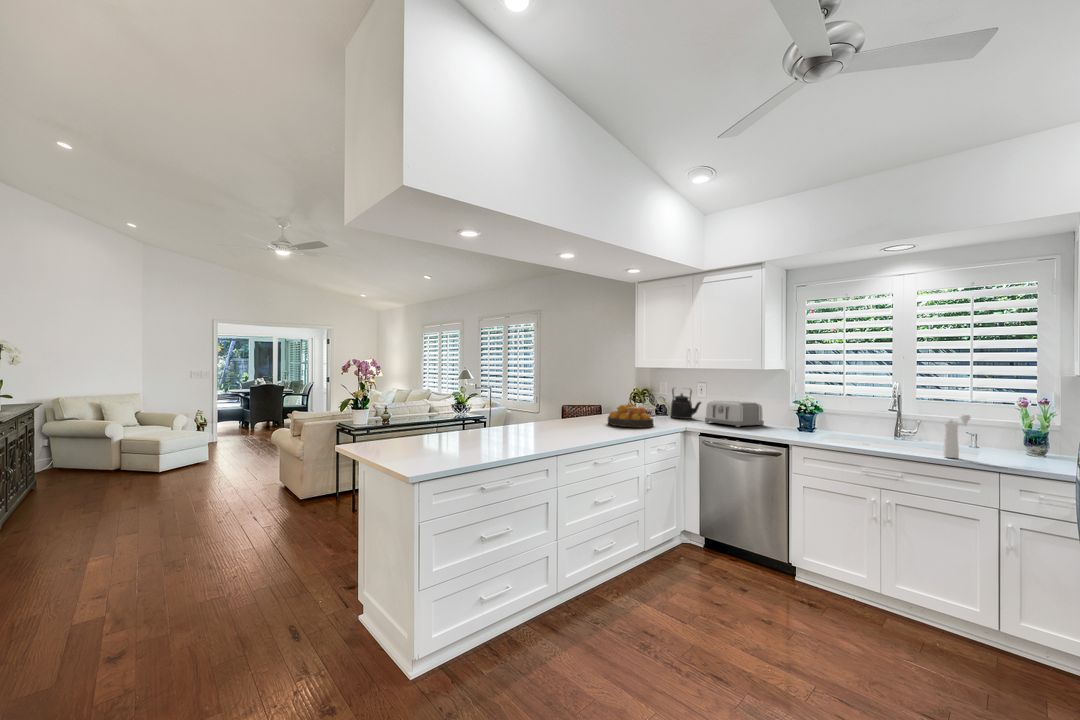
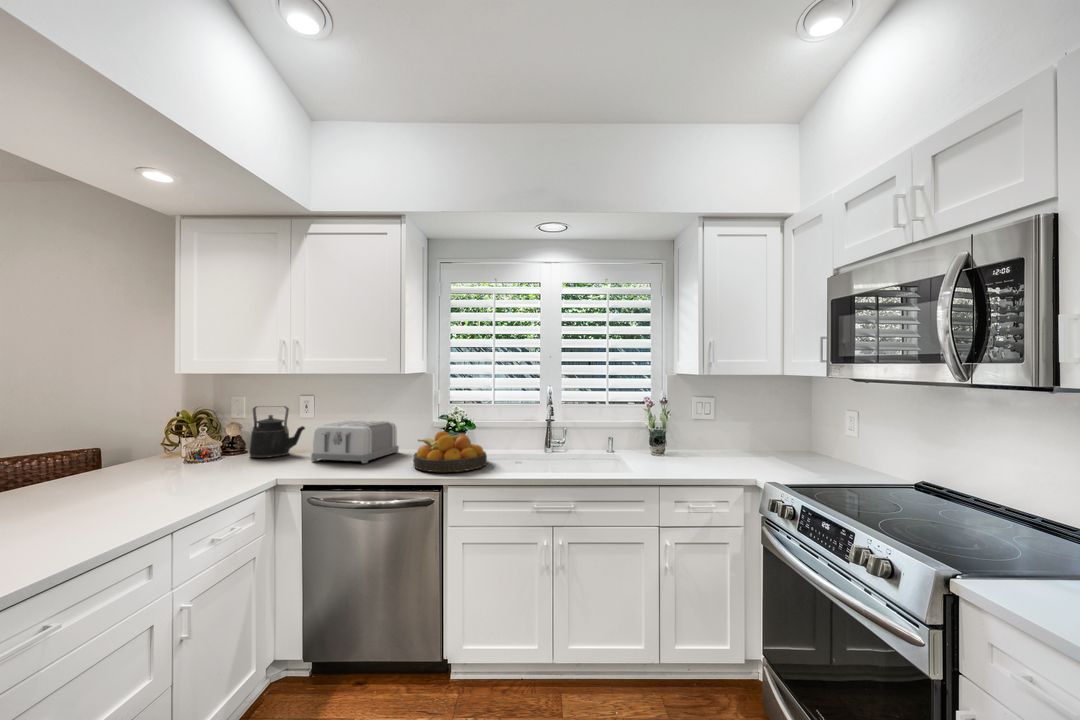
fruit bowl: present [608,404,653,427] -> present [413,431,487,472]
pepper mill: present [943,415,971,458] -> none [611,422,629,476]

